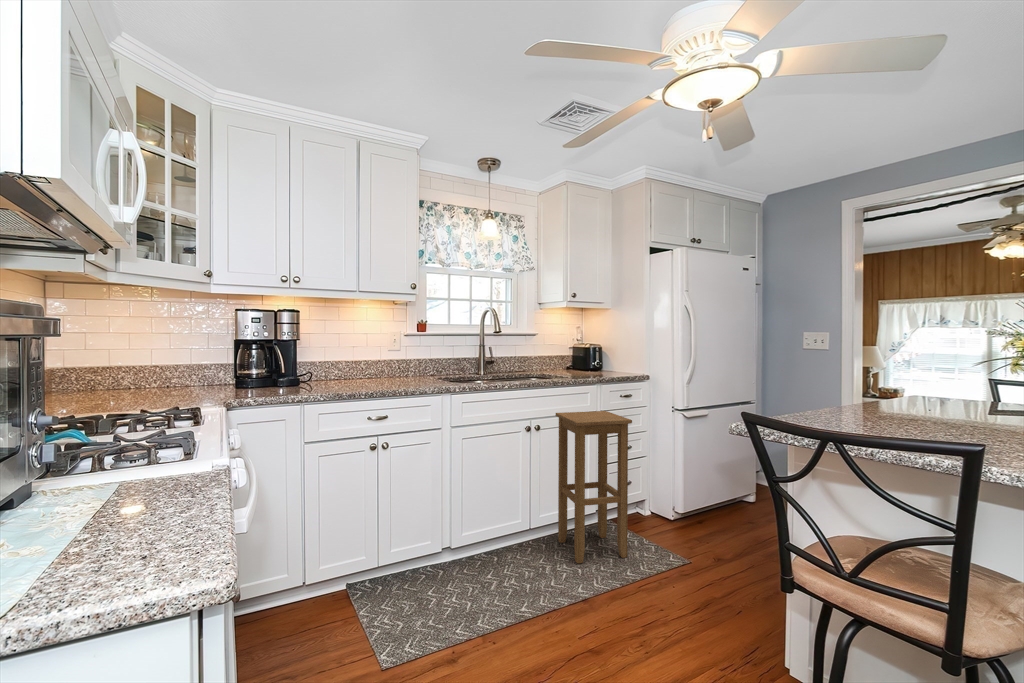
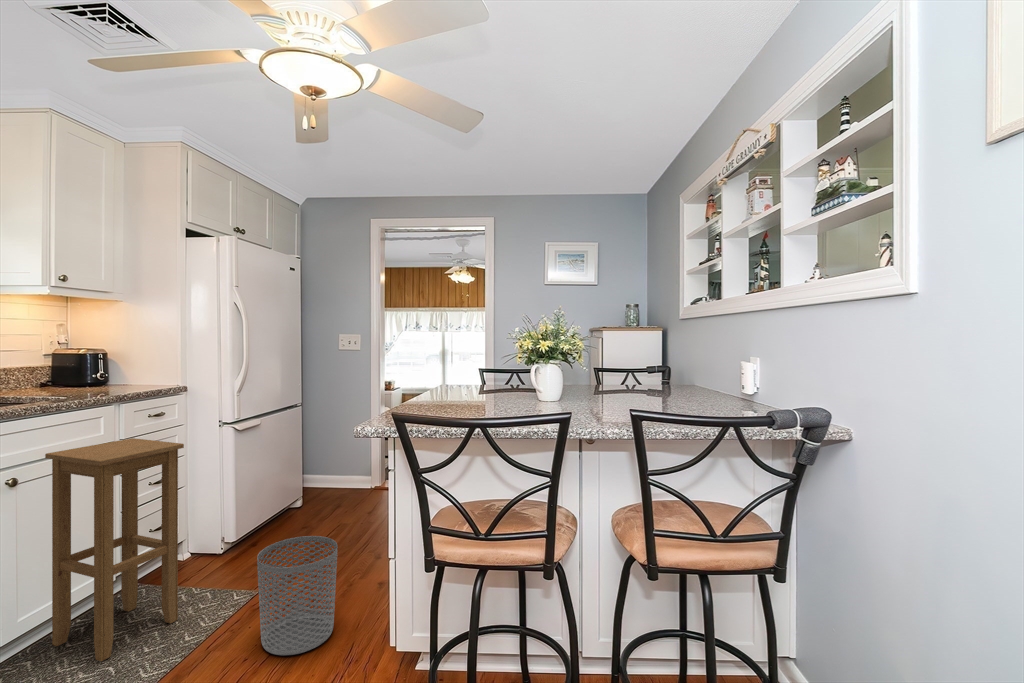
waste bin: none [674,521,748,631] -> present [257,536,337,655]

